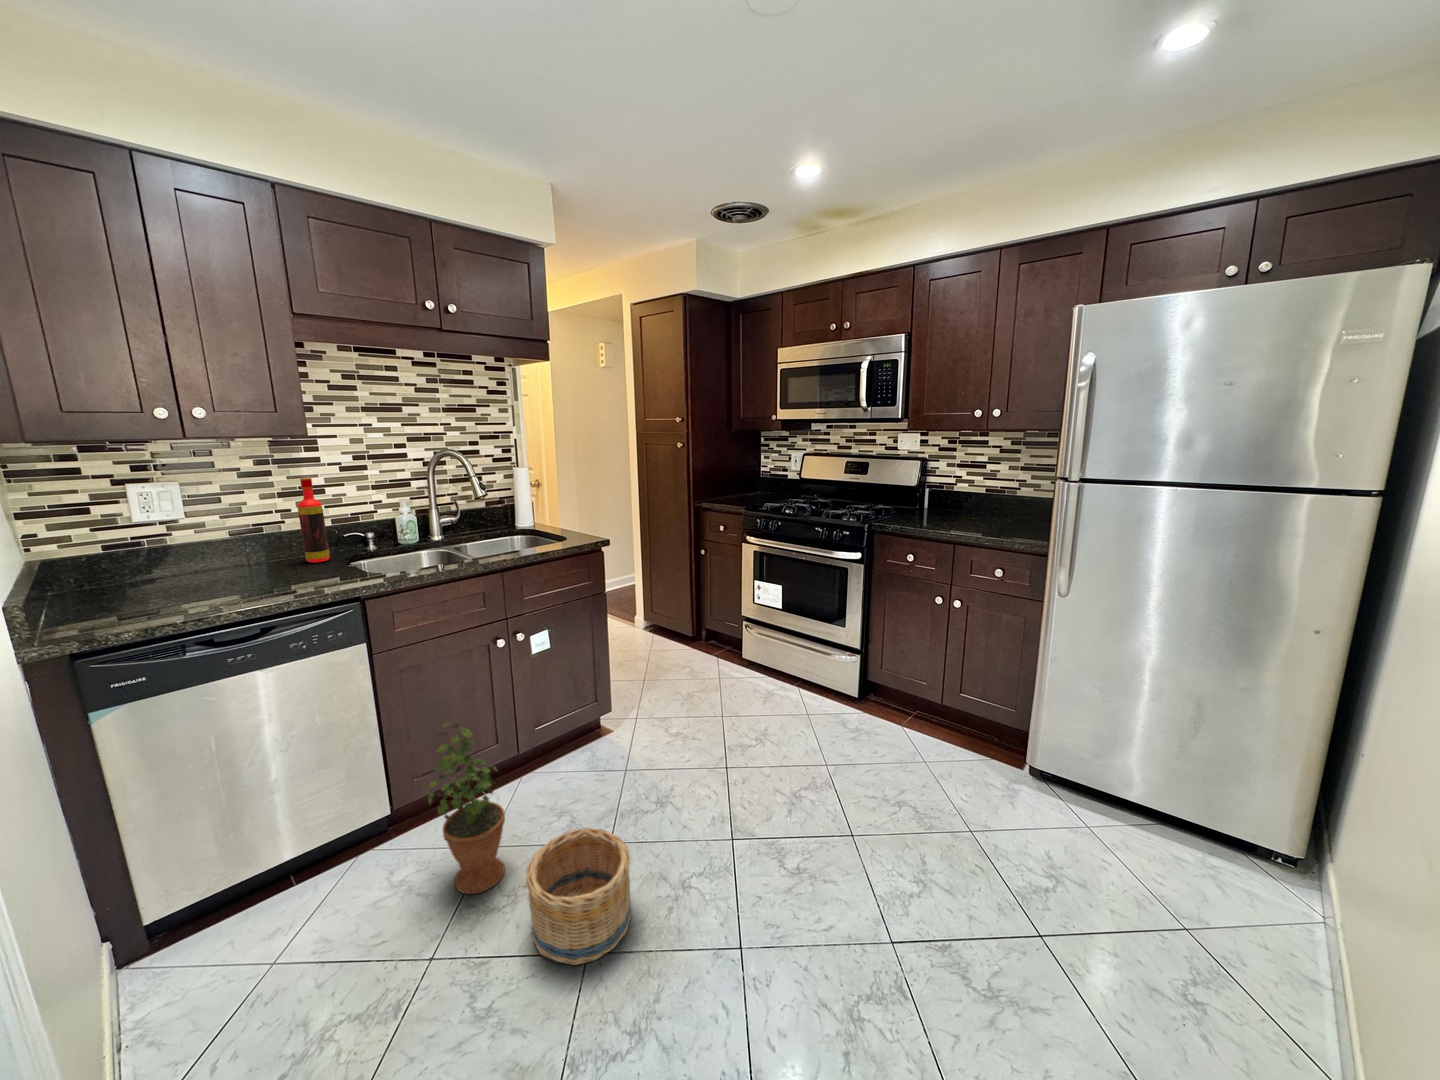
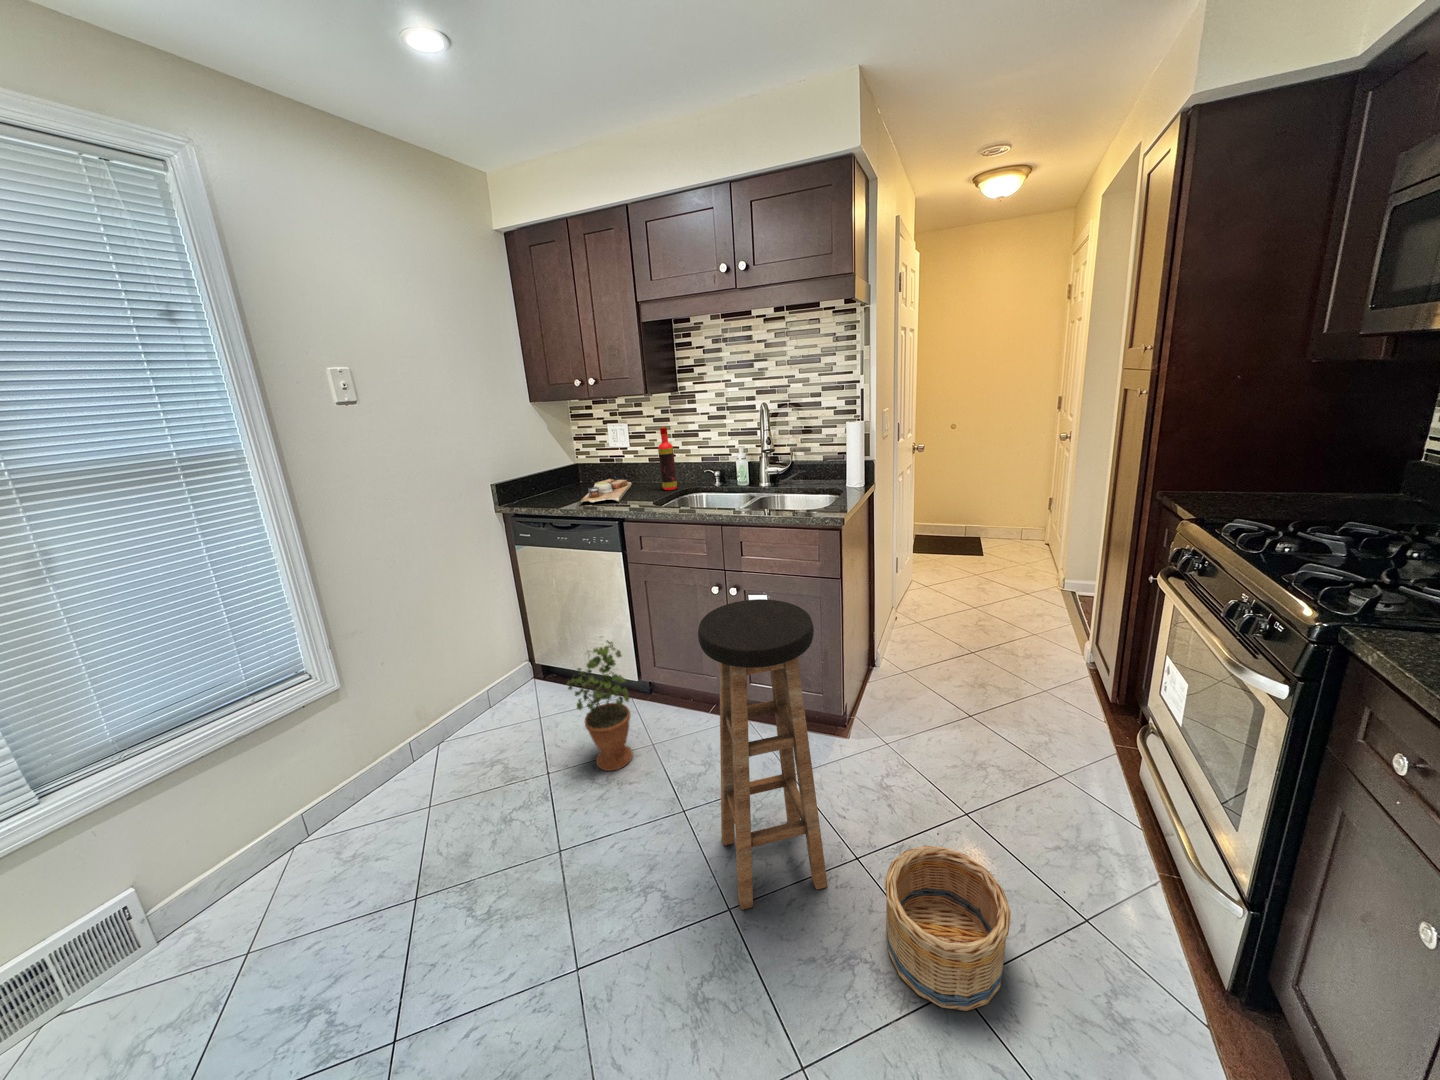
cutting board: none [150,562,299,595] -> present [580,479,632,502]
bar stool: none [653,579,739,819] -> present [698,599,828,910]
basket: present [526,828,631,965] -> present [885,846,1011,1011]

